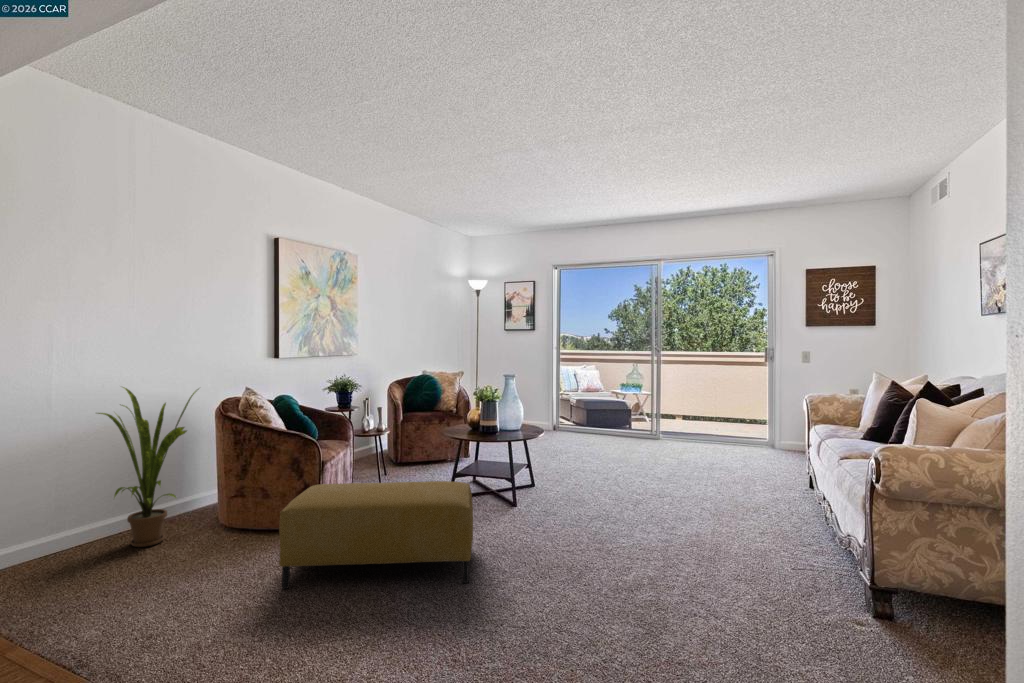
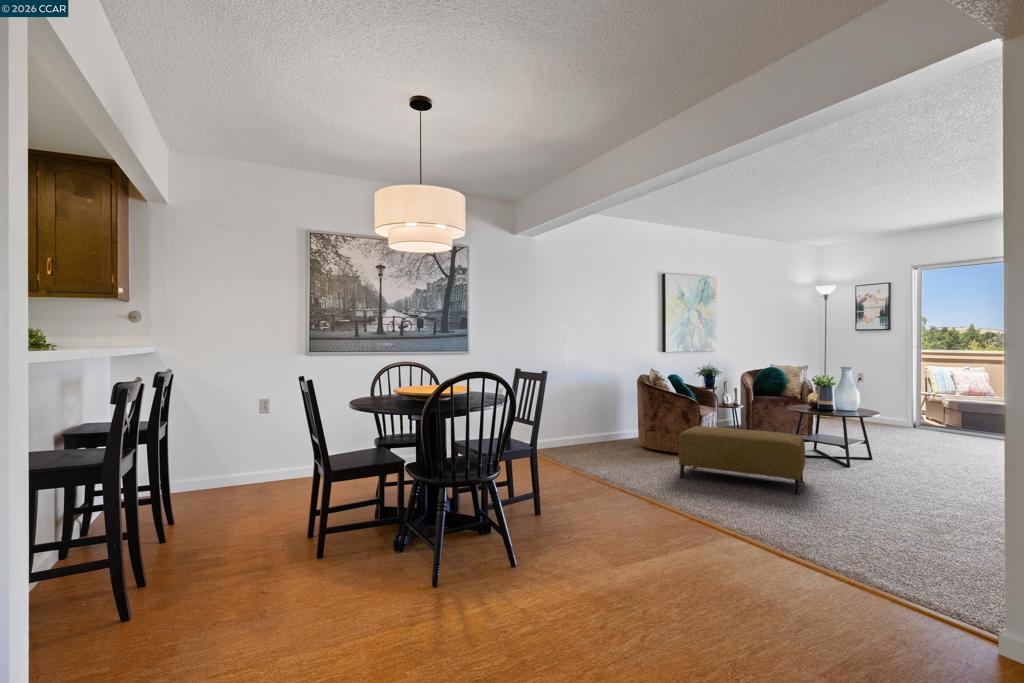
house plant: present [98,387,198,547] -> none [580,364,629,451]

